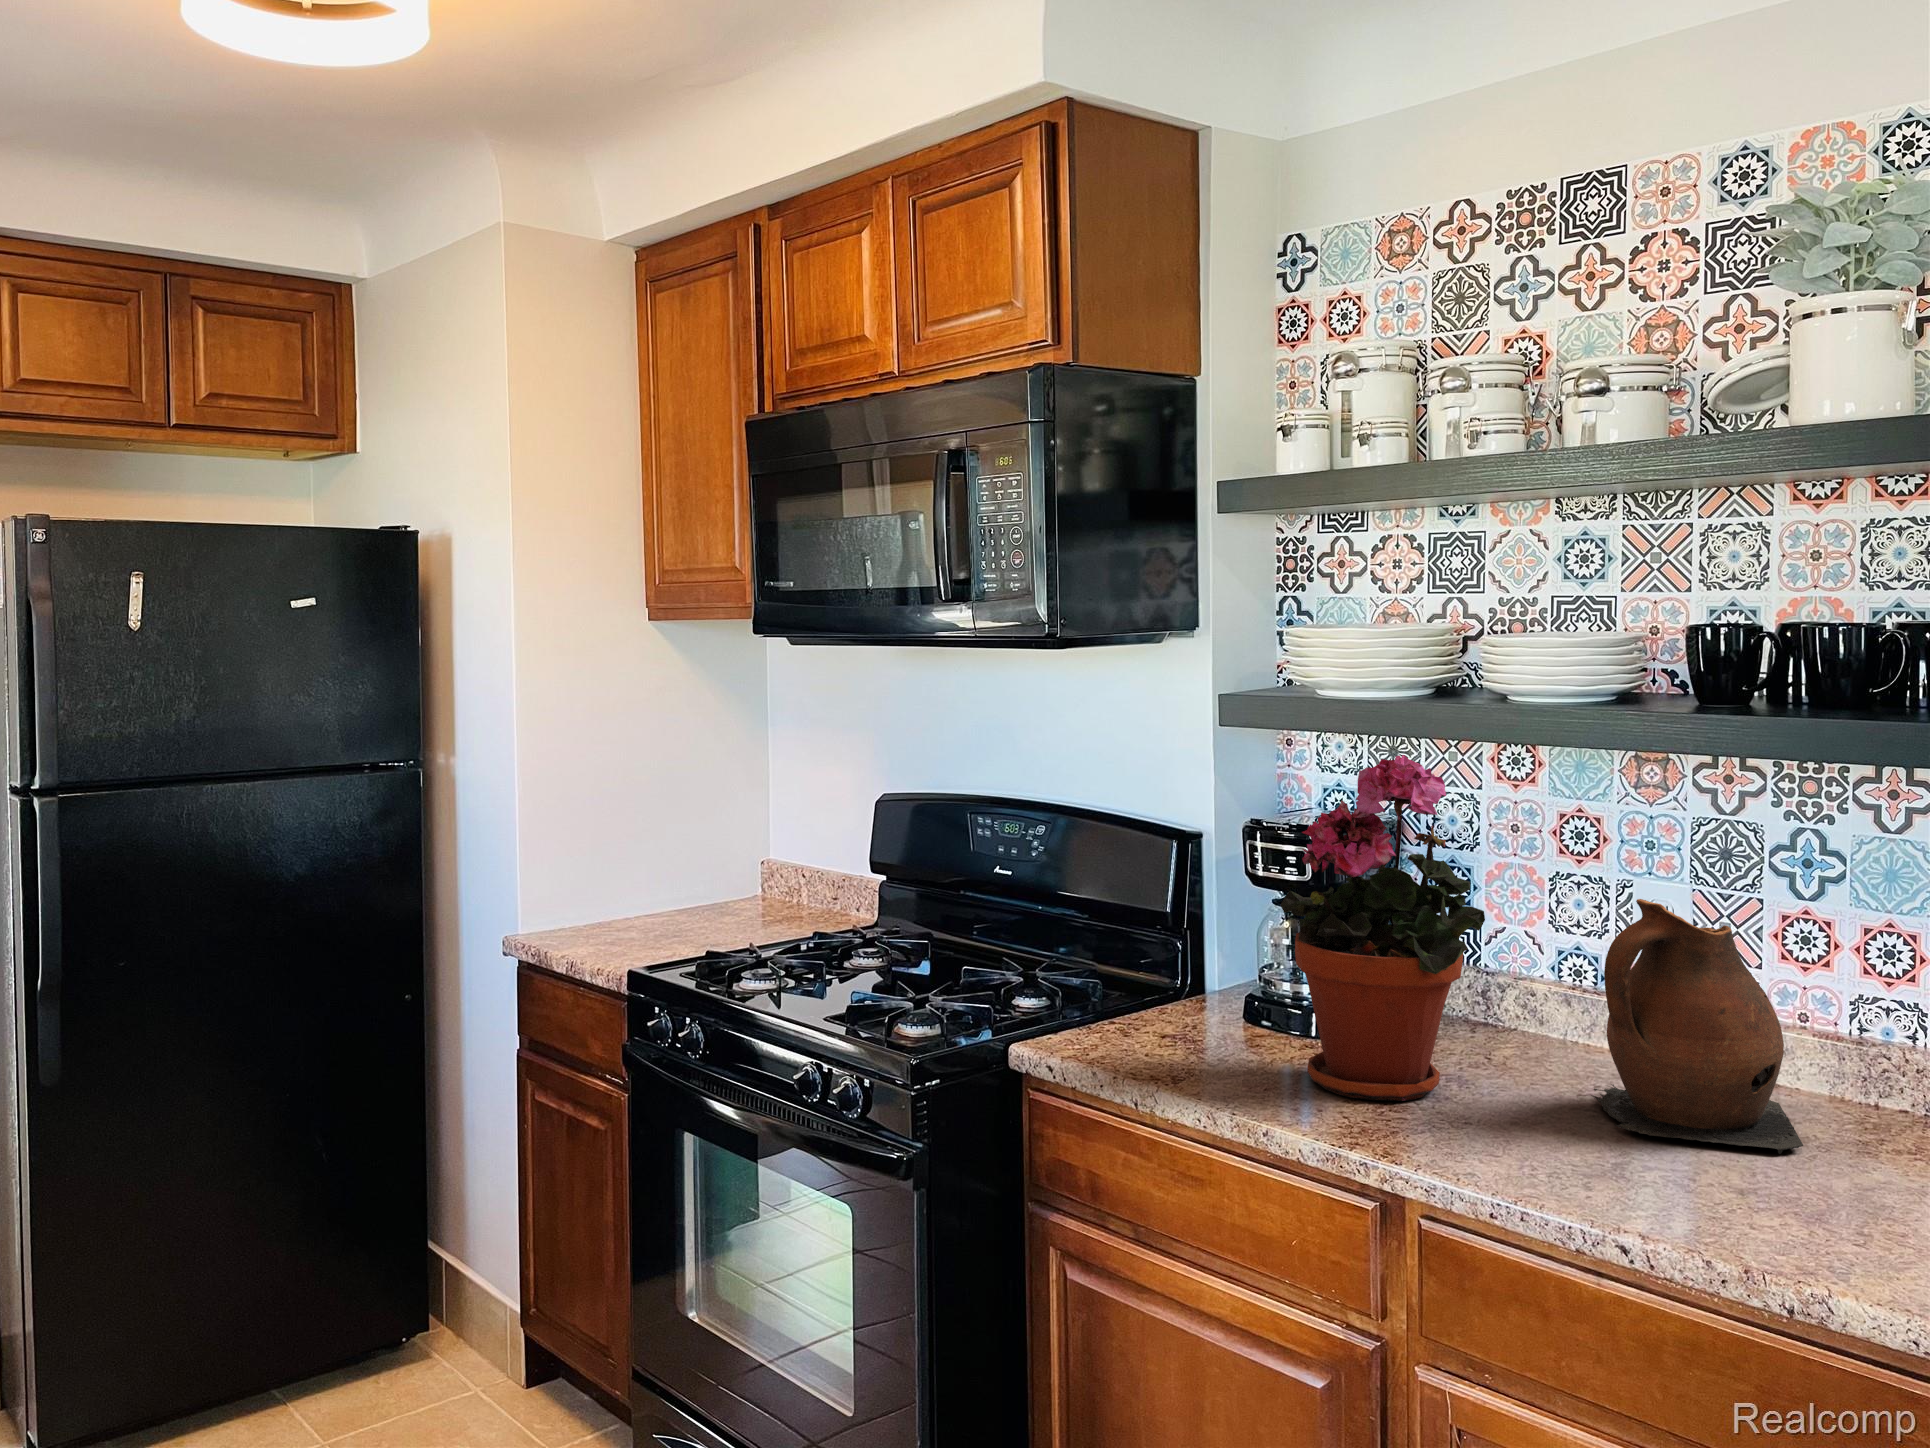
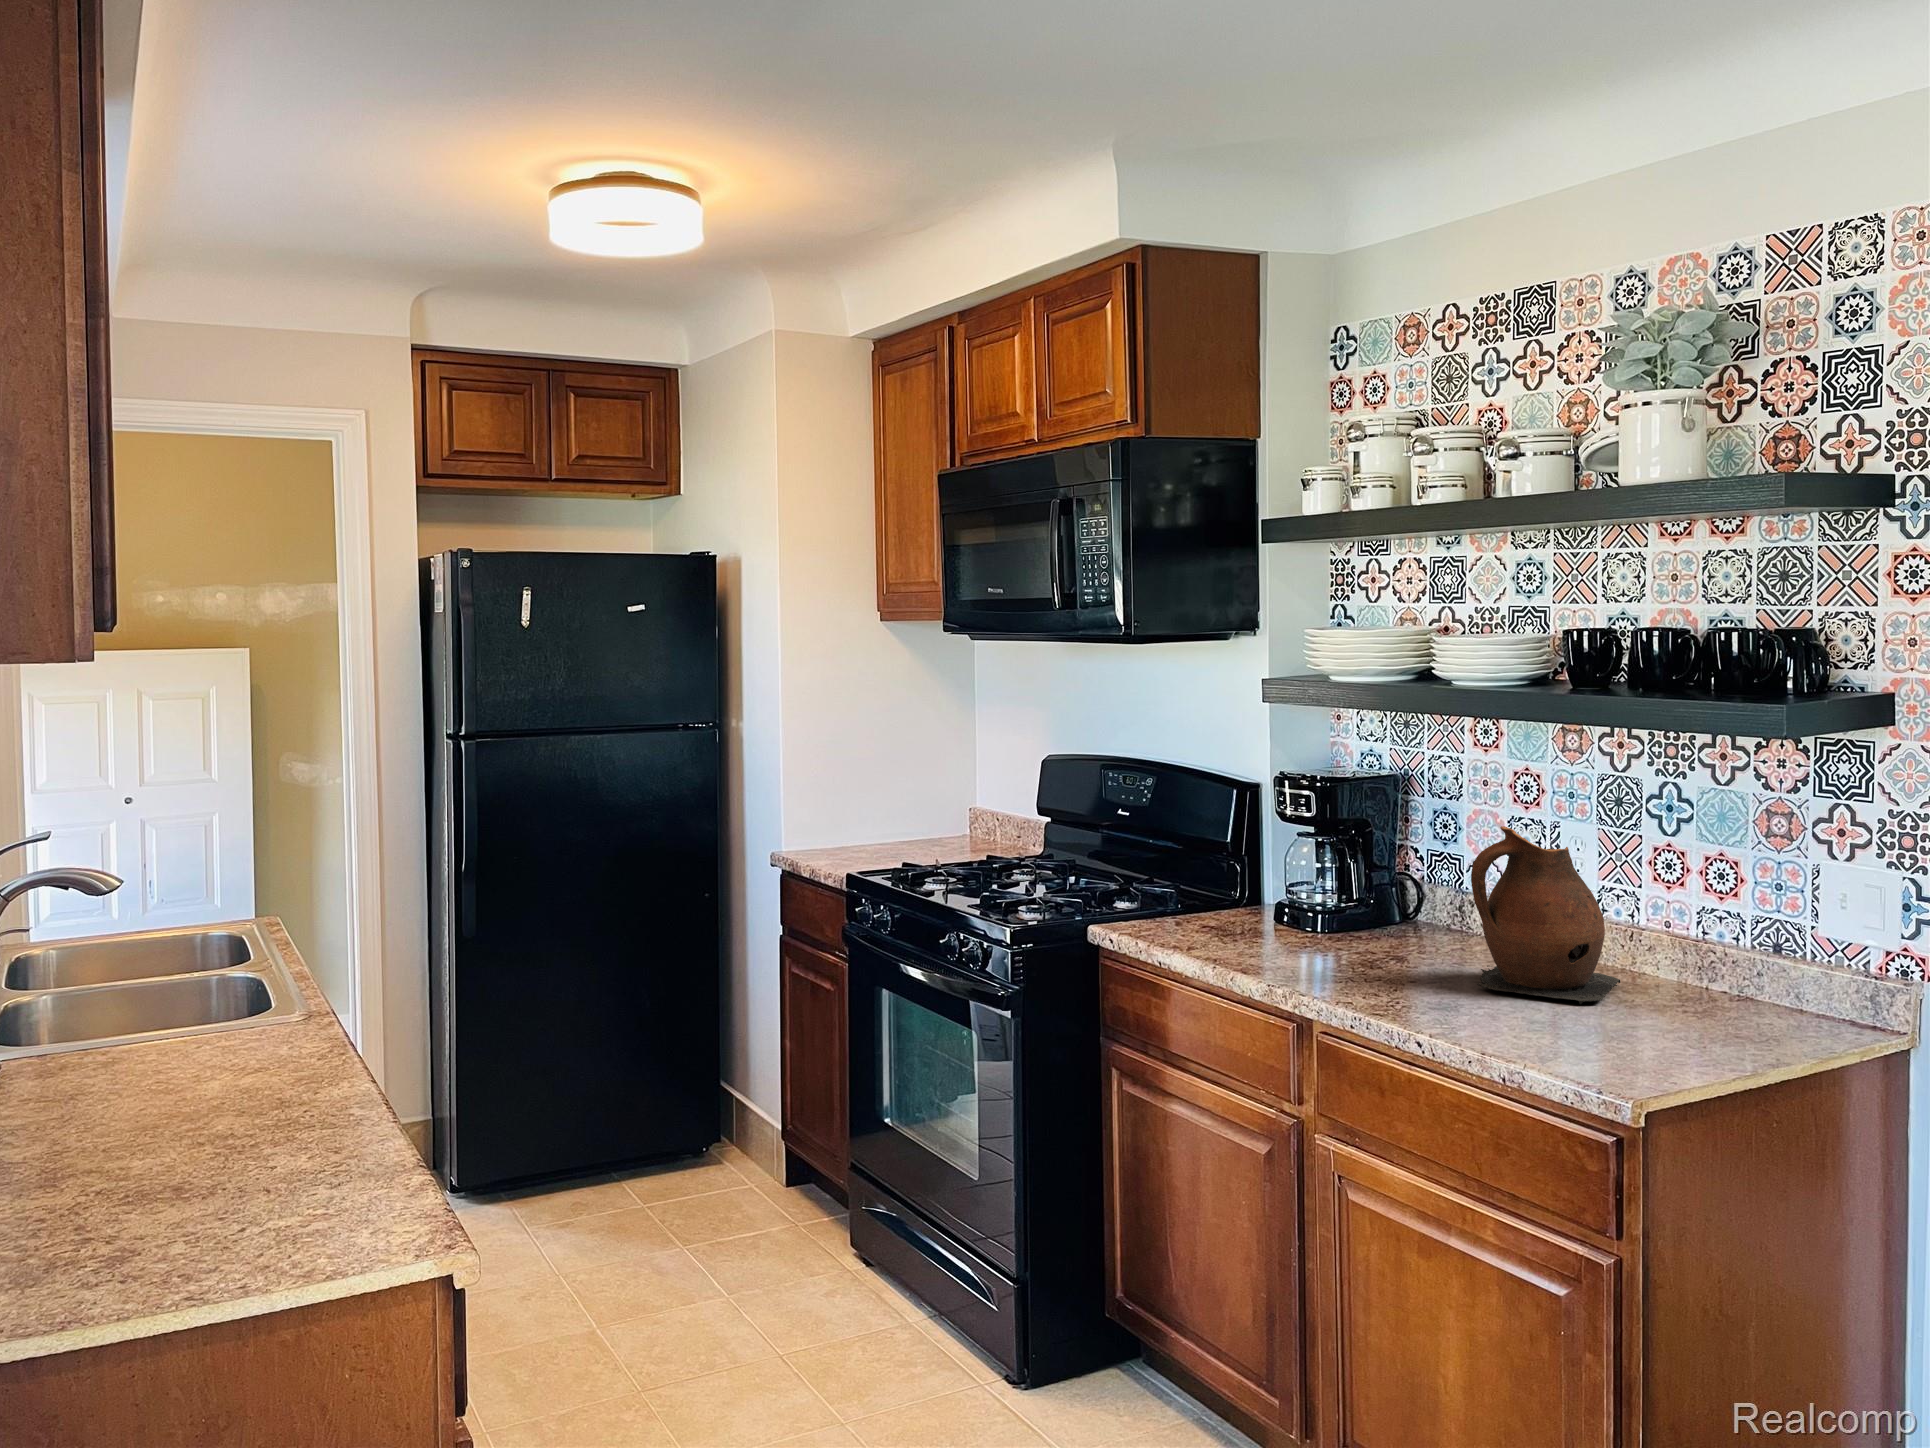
potted plant: present [1280,755,1485,1101] -> none [1273,723,1408,967]

